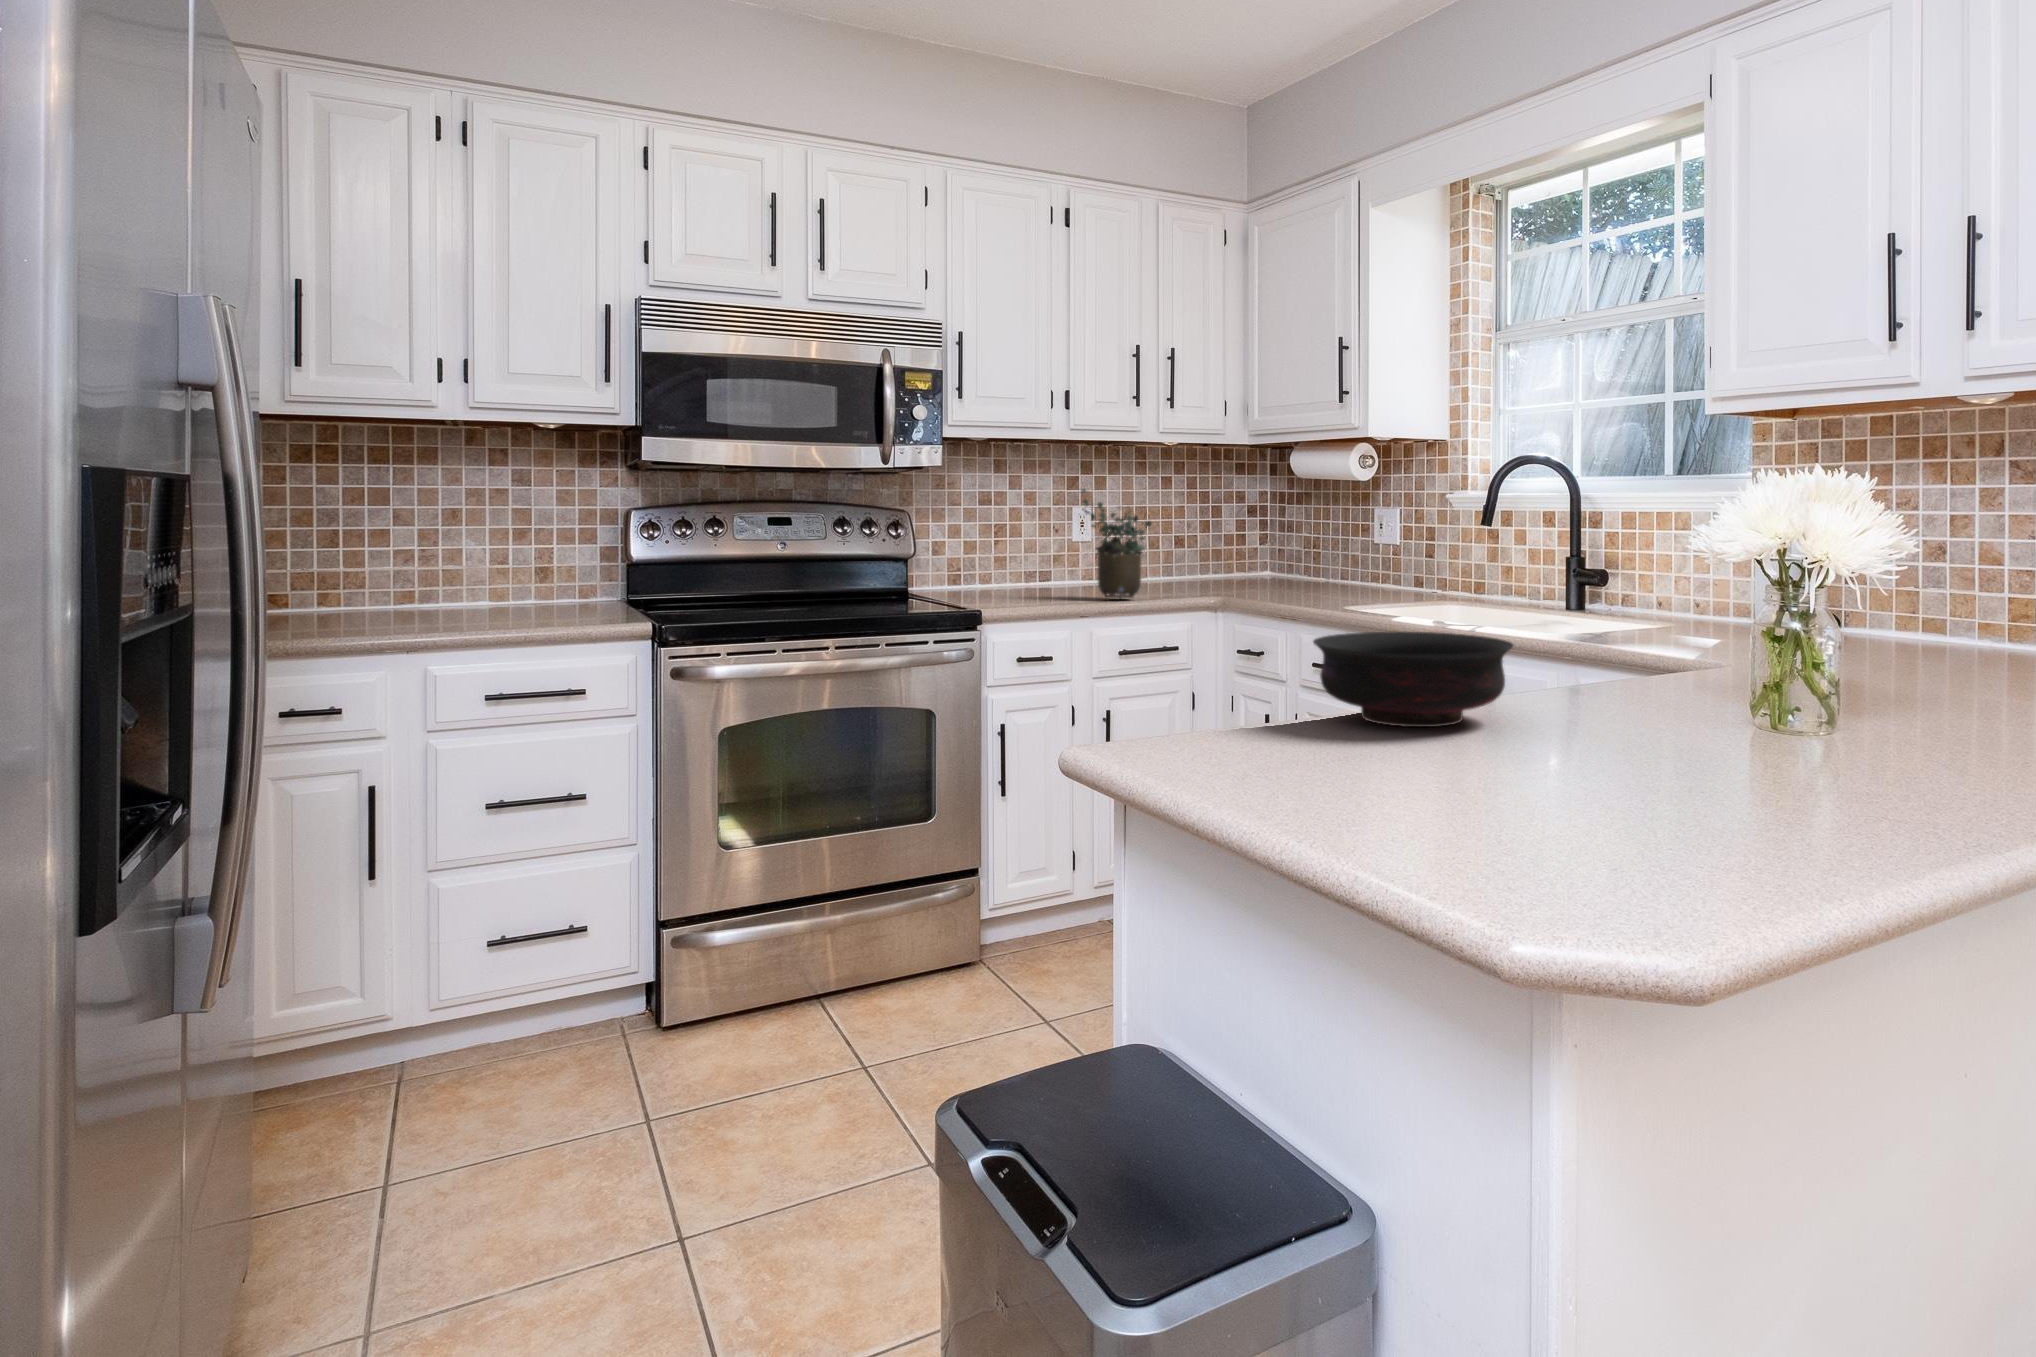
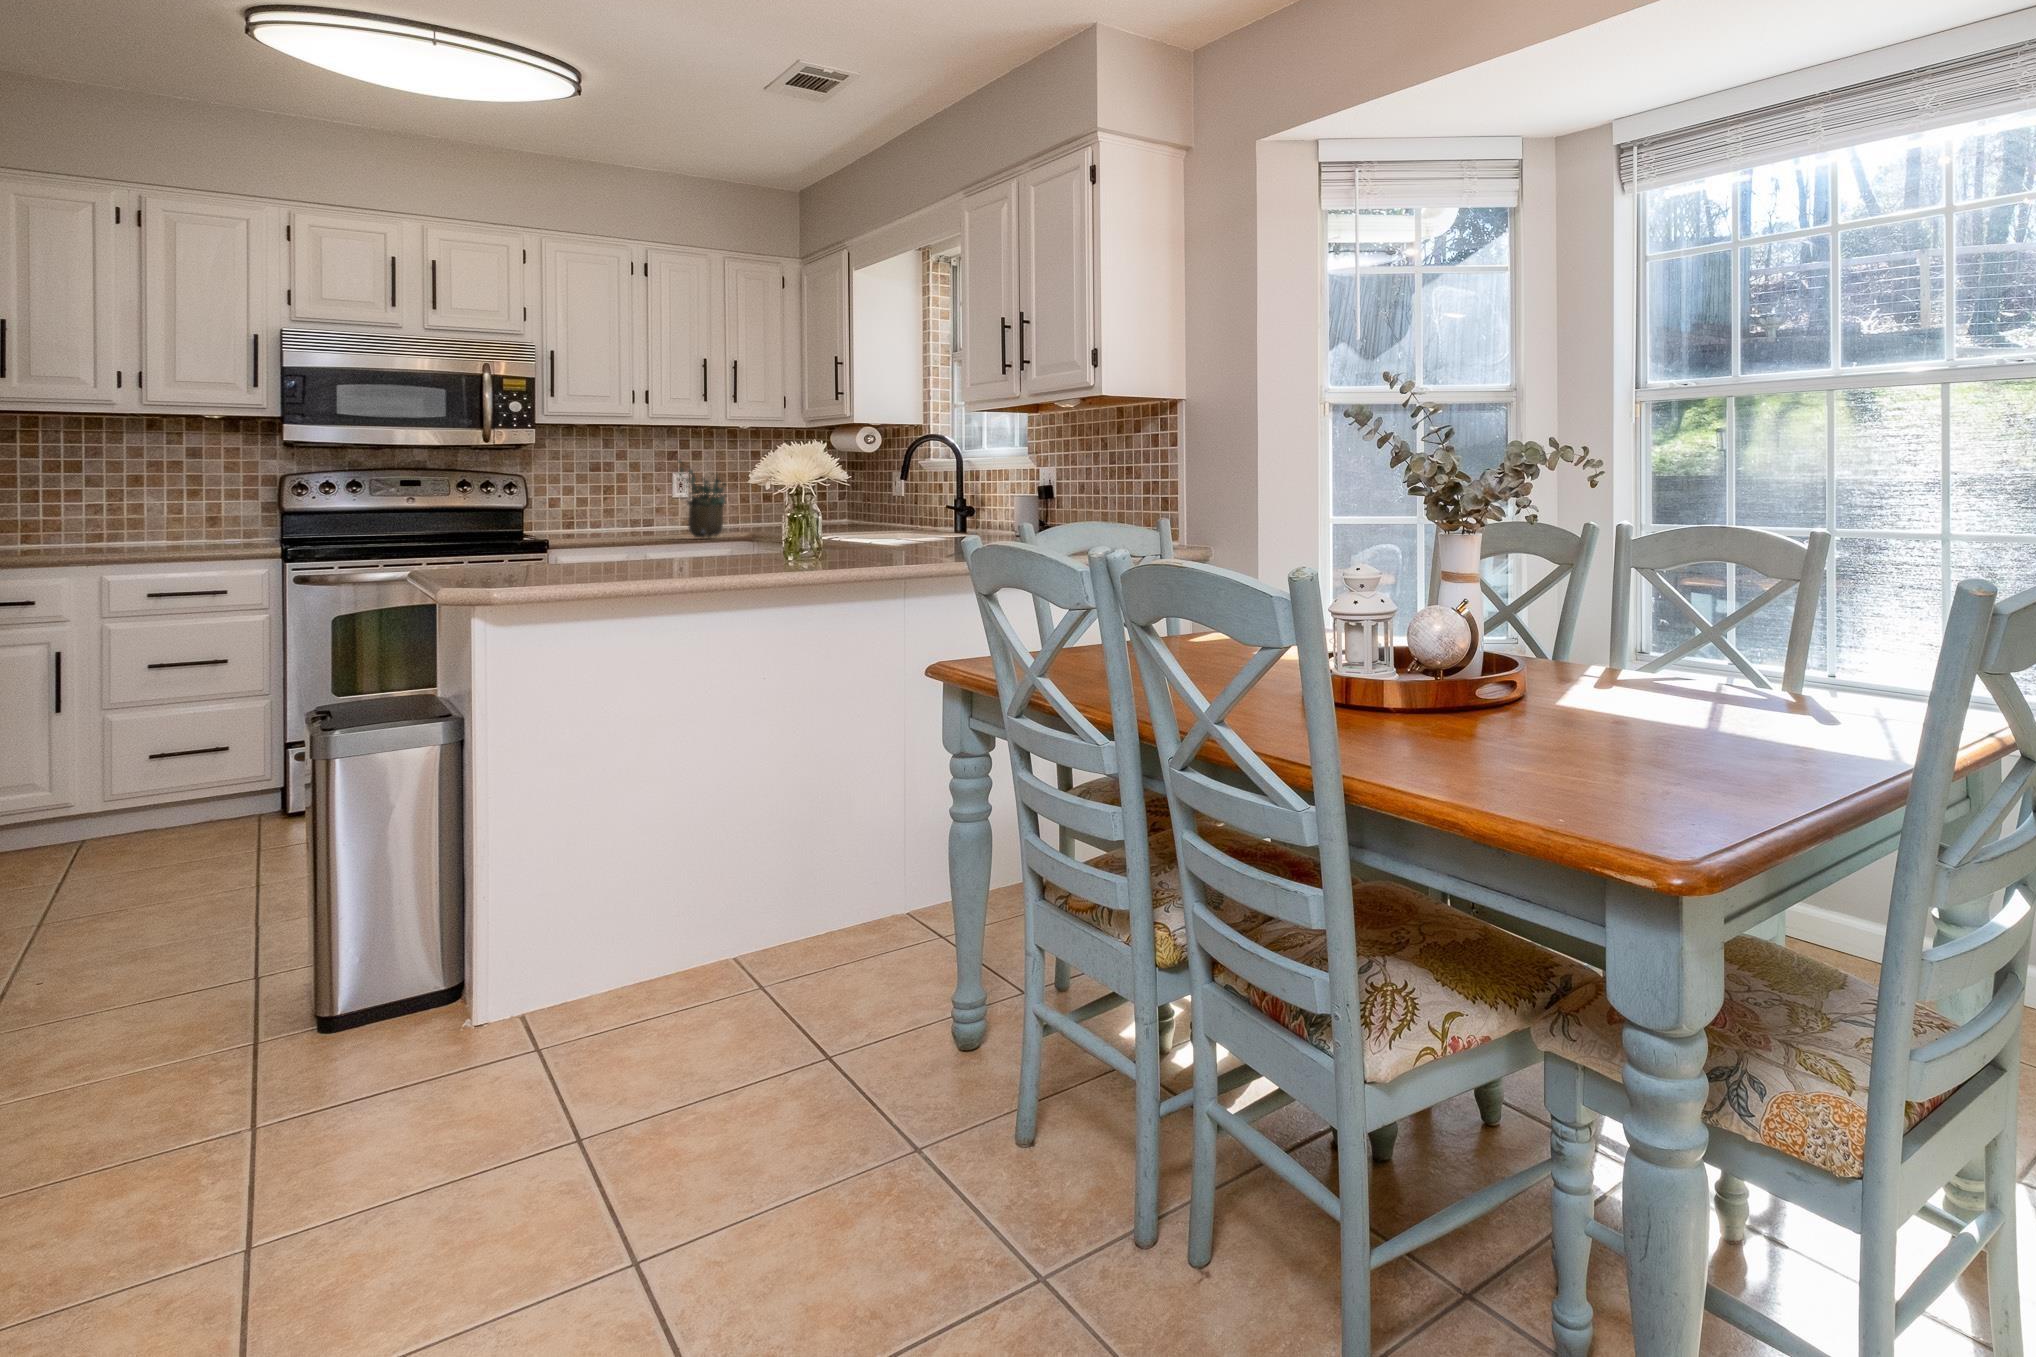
bowl: present [1313,632,1513,727] -> none [571,526,682,567]

